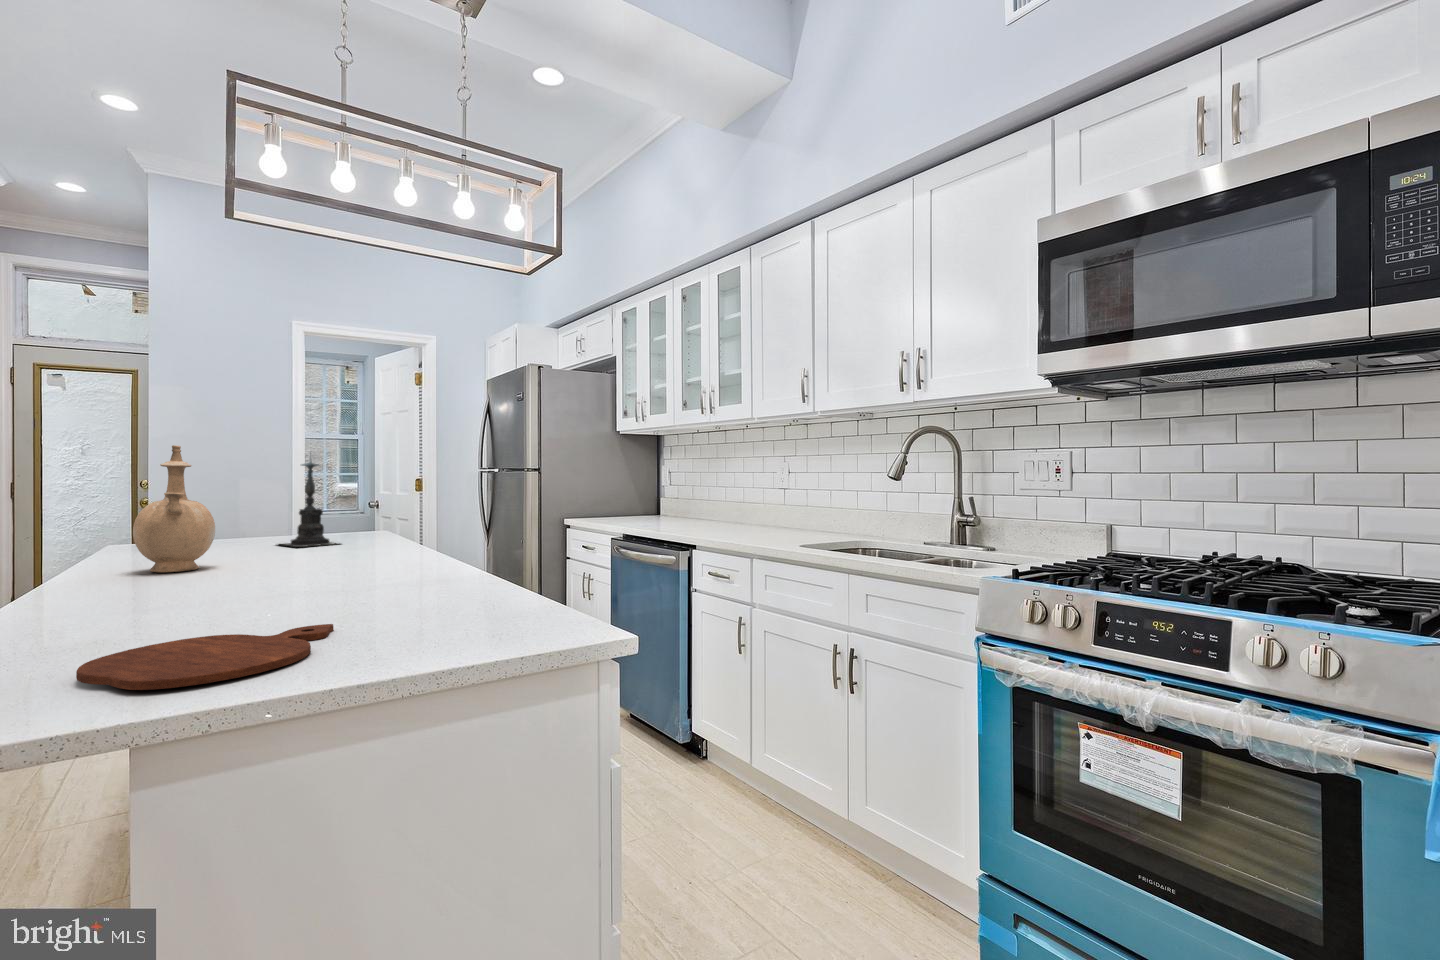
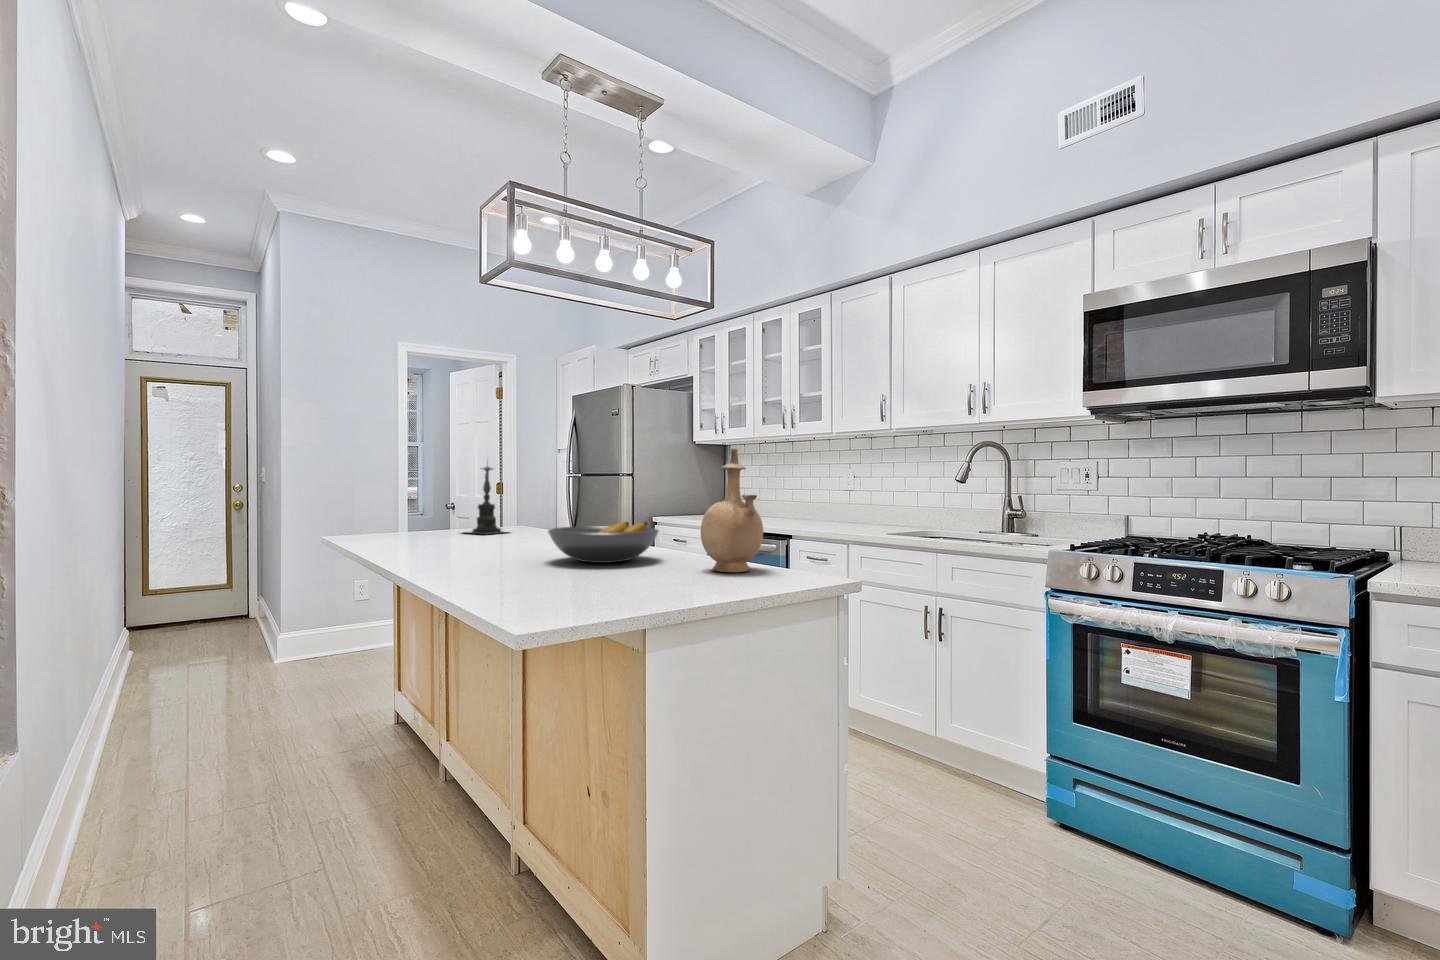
vase: present [133,445,215,572] -> present [701,448,763,572]
fruit bowl: none [247,540,424,599] -> present [548,522,659,563]
cutting board: present [76,624,333,690] -> none [555,573,669,598]

